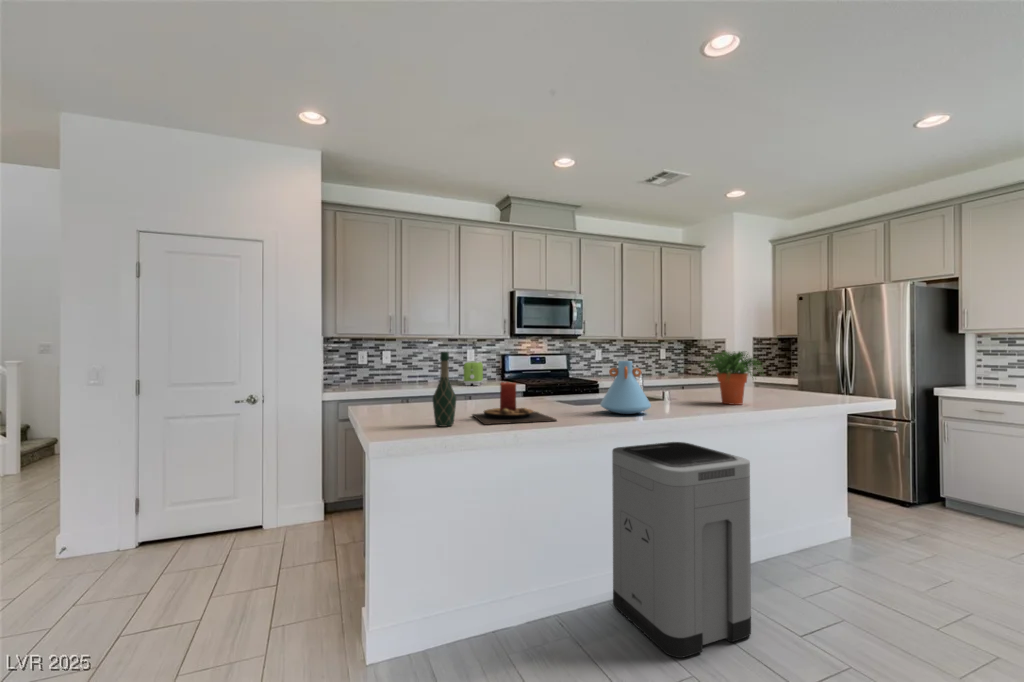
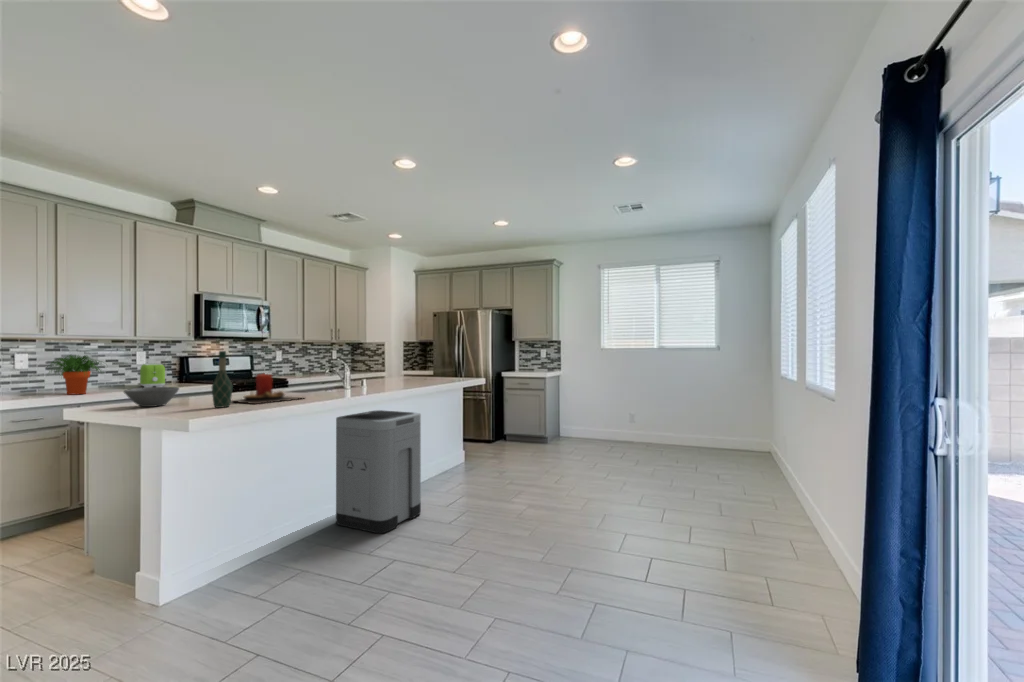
potted plant: present [705,351,762,405] -> present [51,355,100,395]
vase: present [600,361,651,414] -> none [327,357,363,393]
bowl: none [379,391,430,414] -> present [124,387,179,407]

